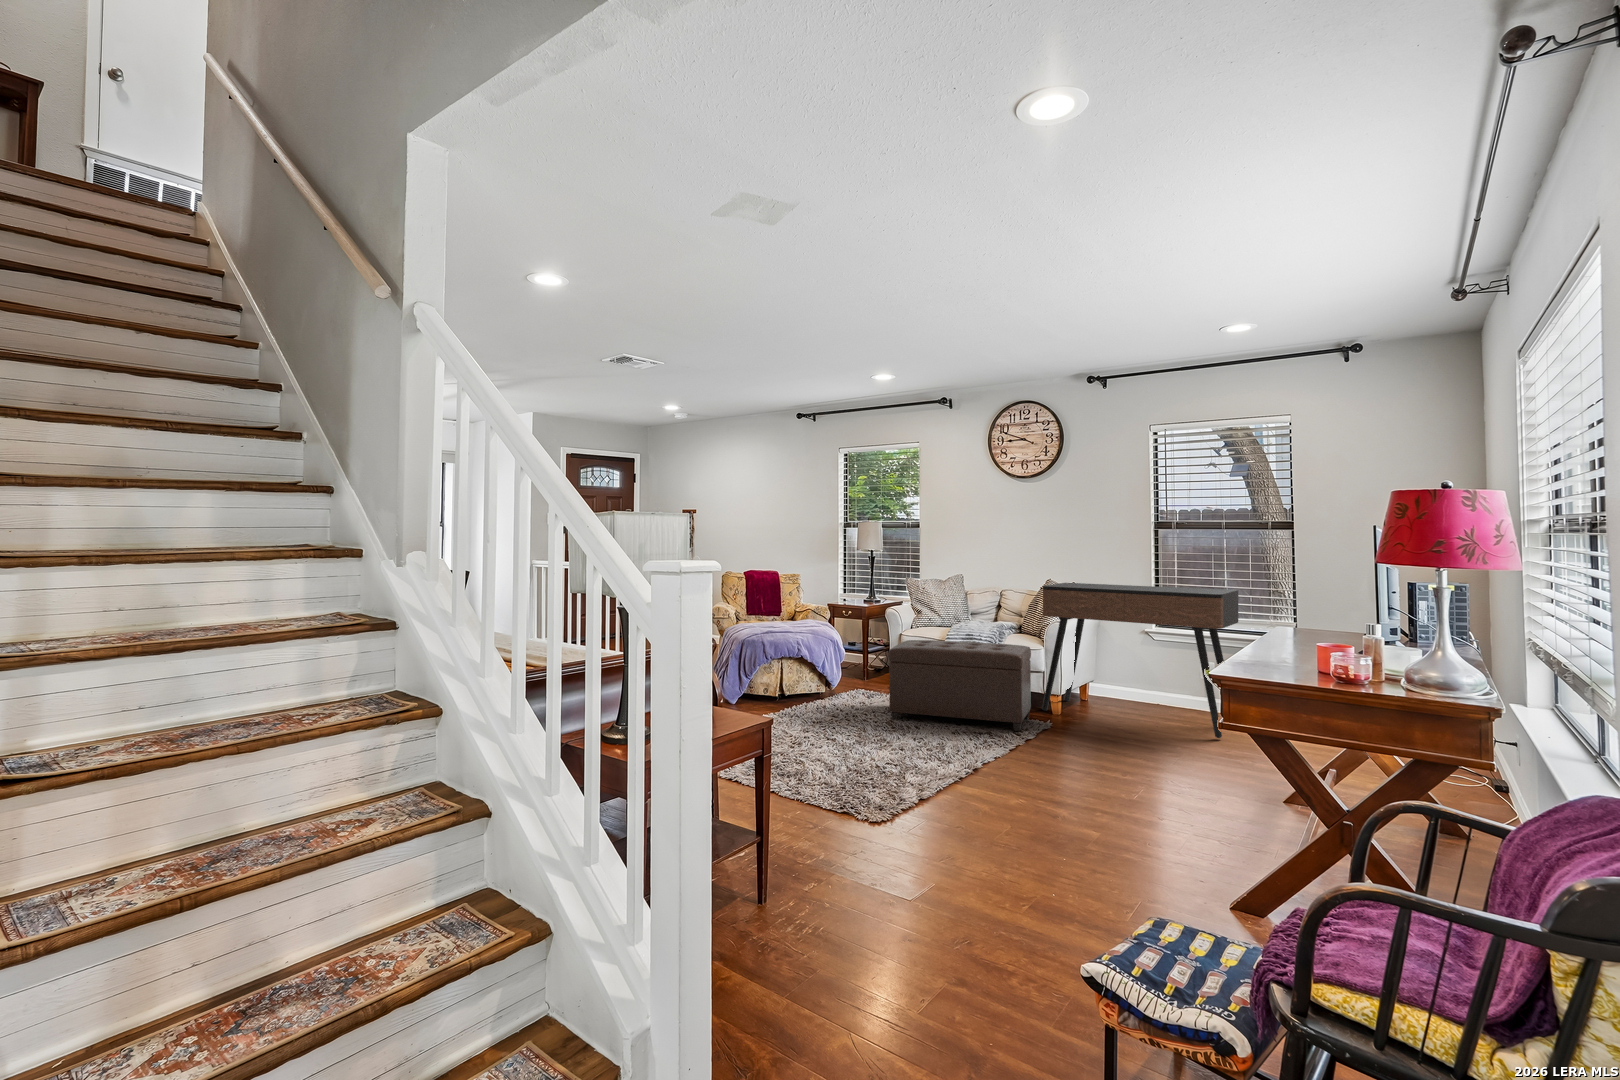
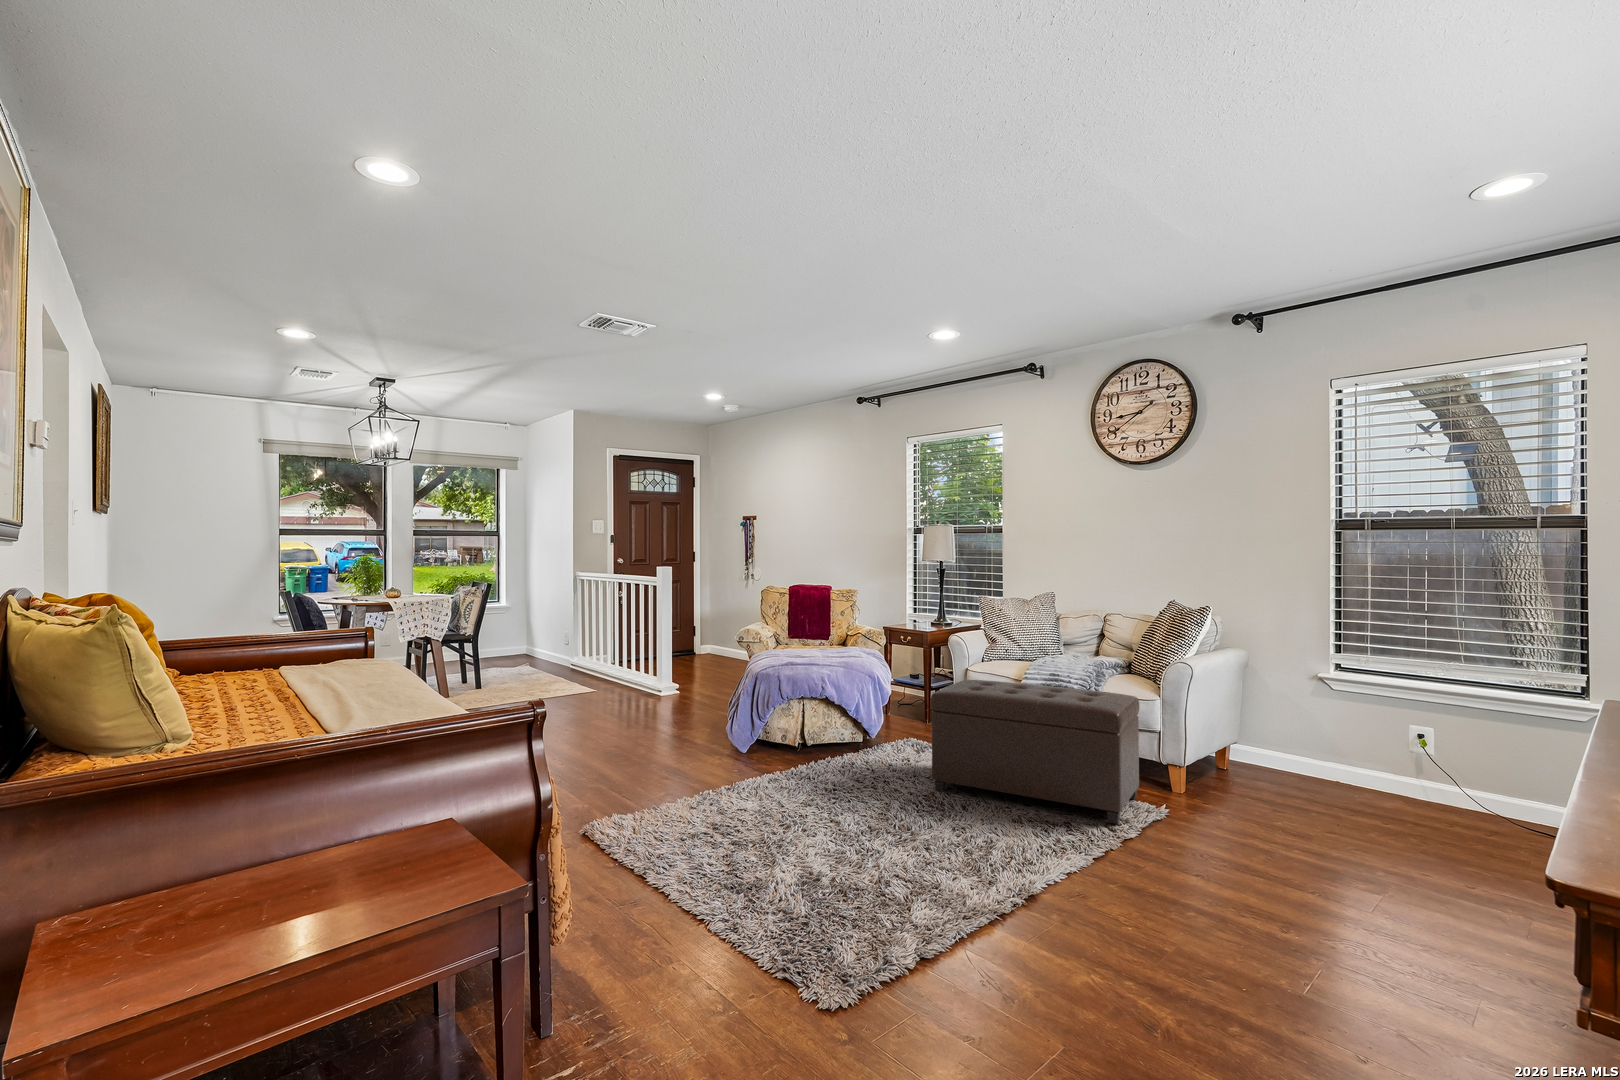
console table: present [1042,583,1238,738] -> none [1158,606,1481,861]

